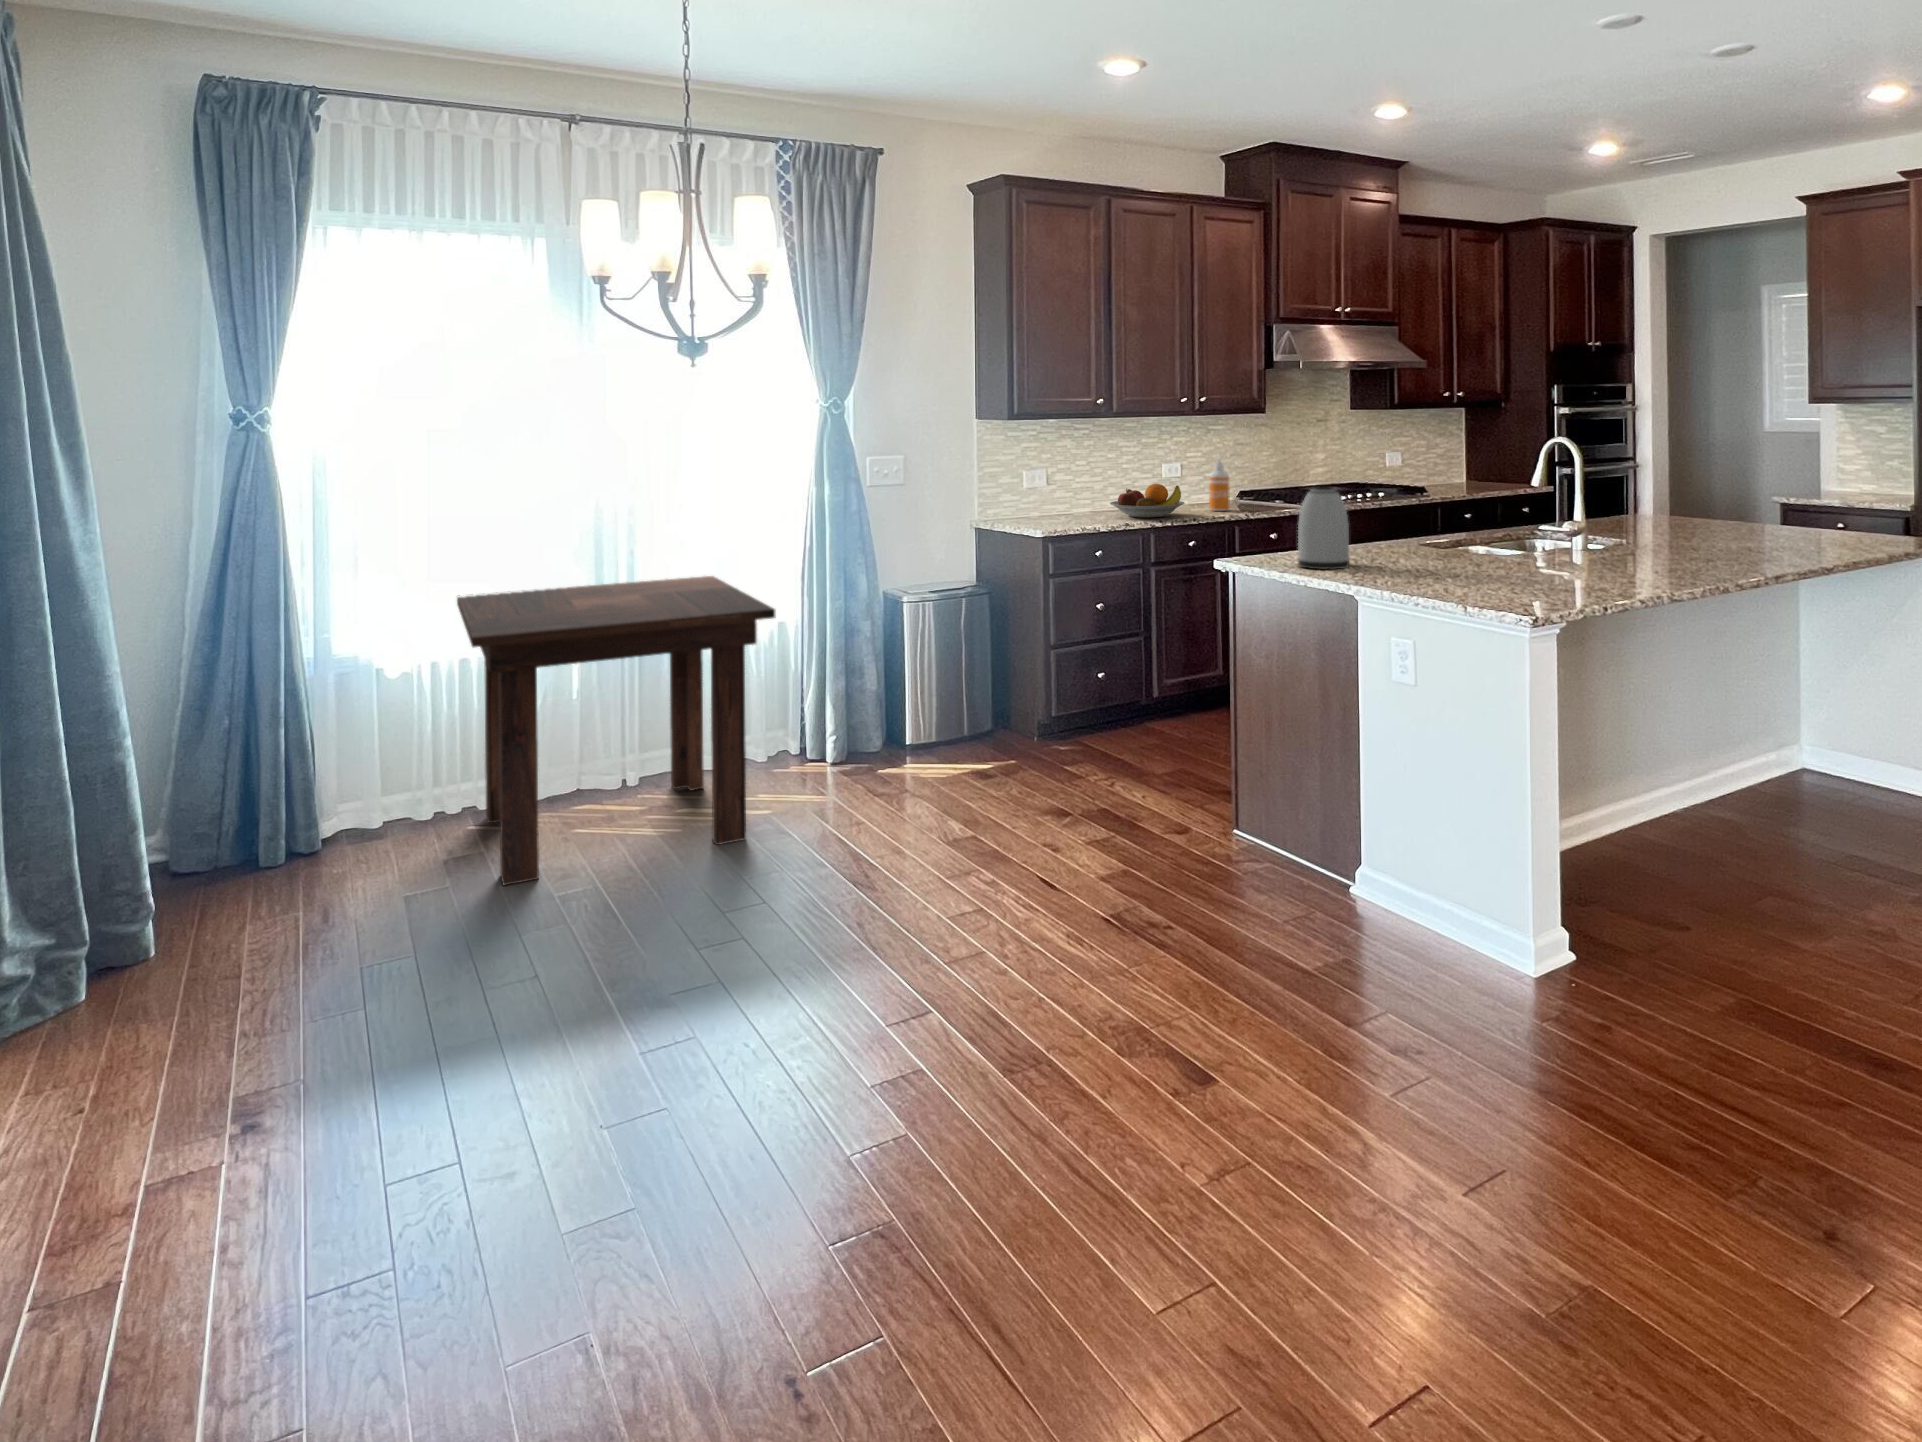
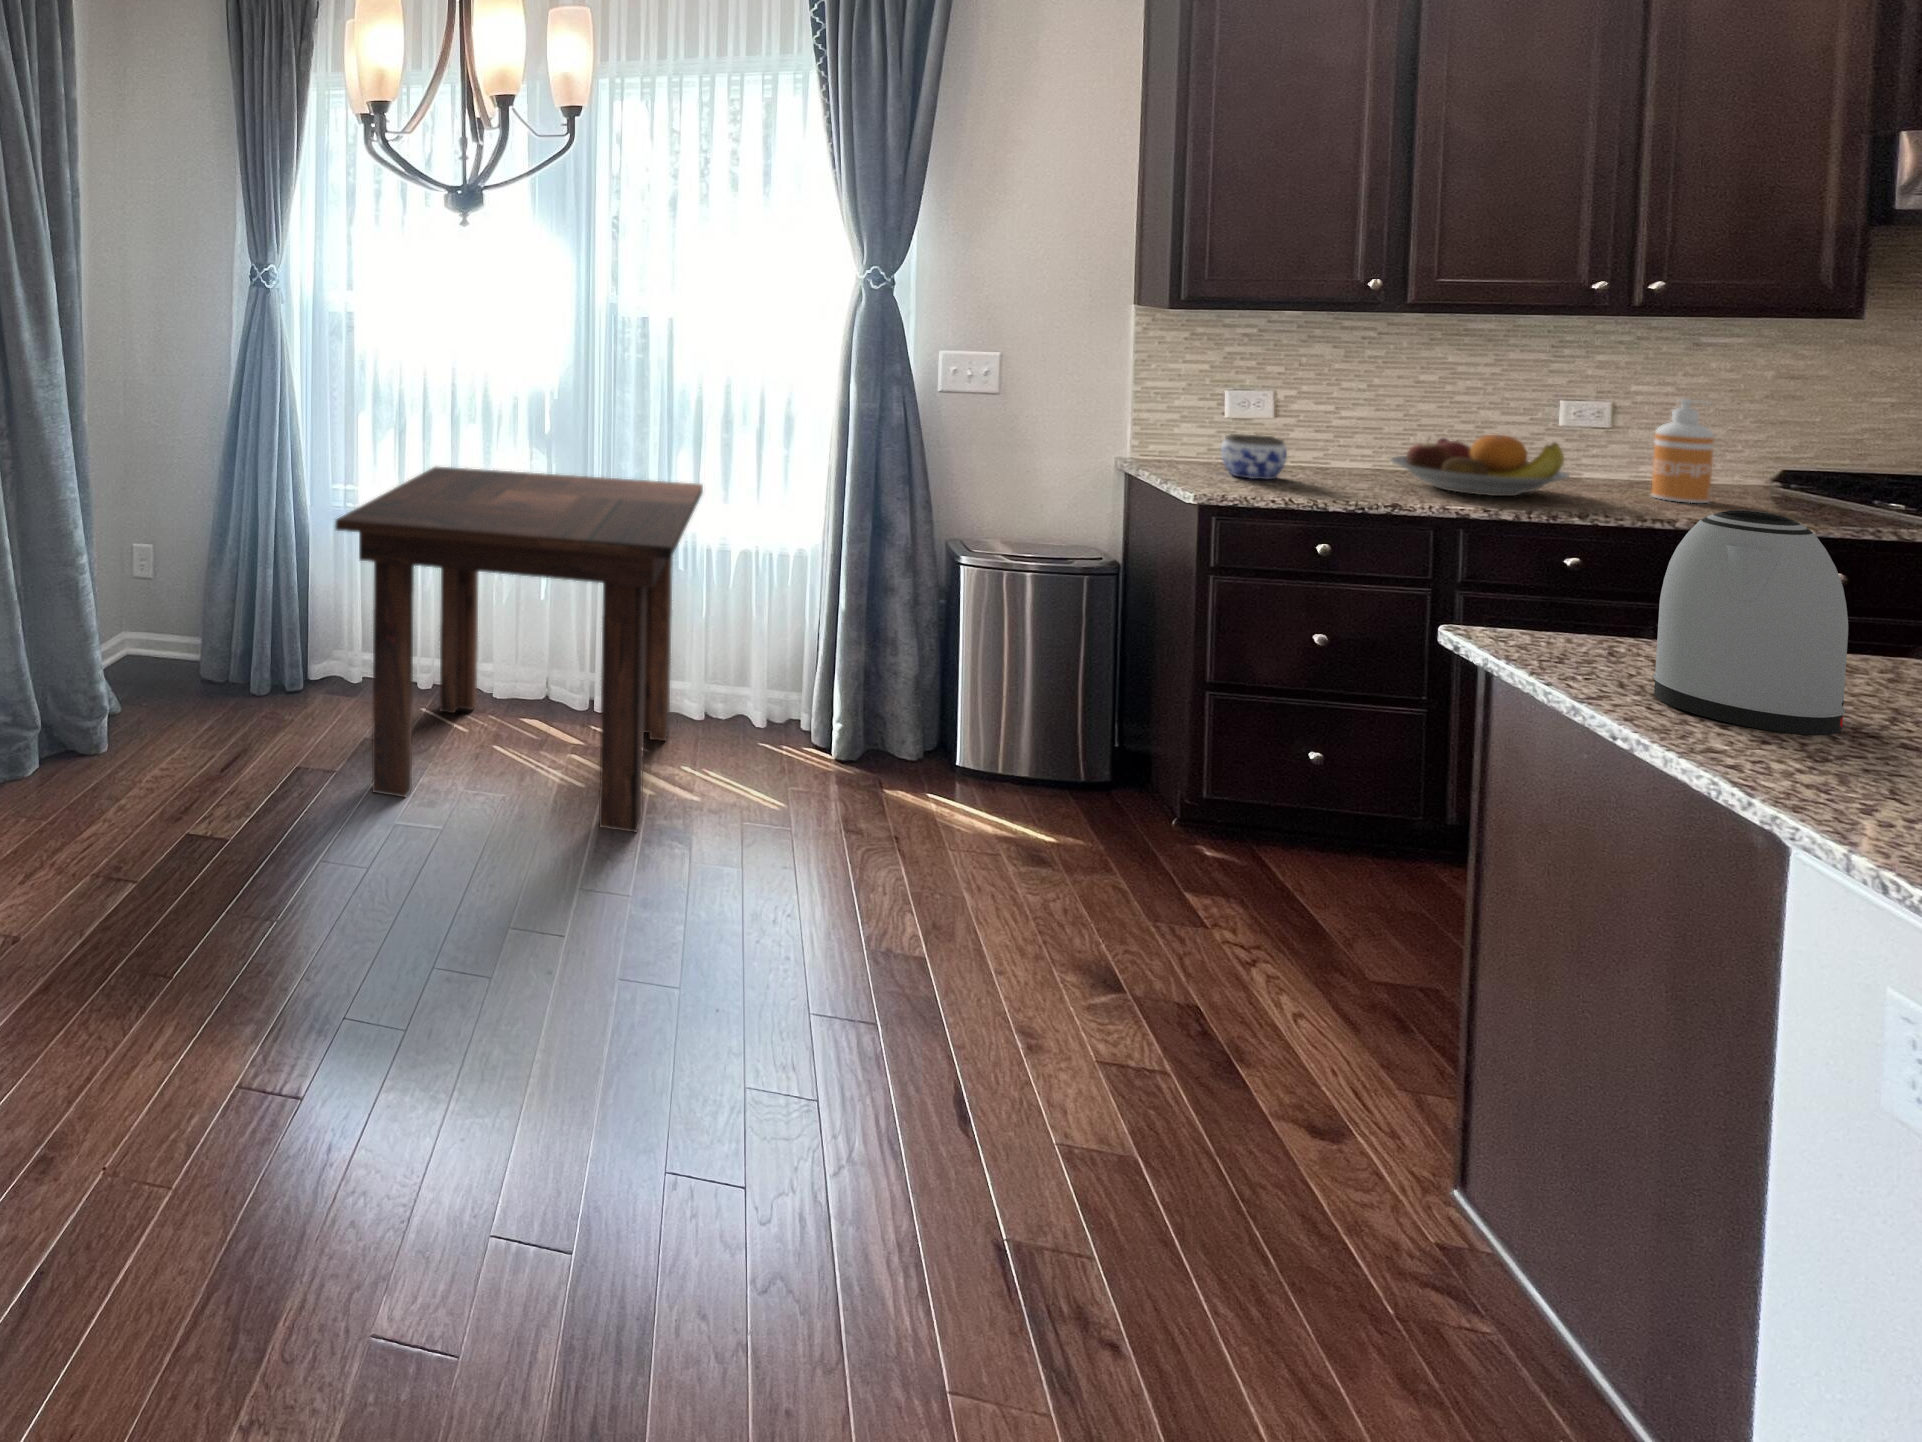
jar: none [1035,496,1068,523] -> present [1221,434,1287,479]

